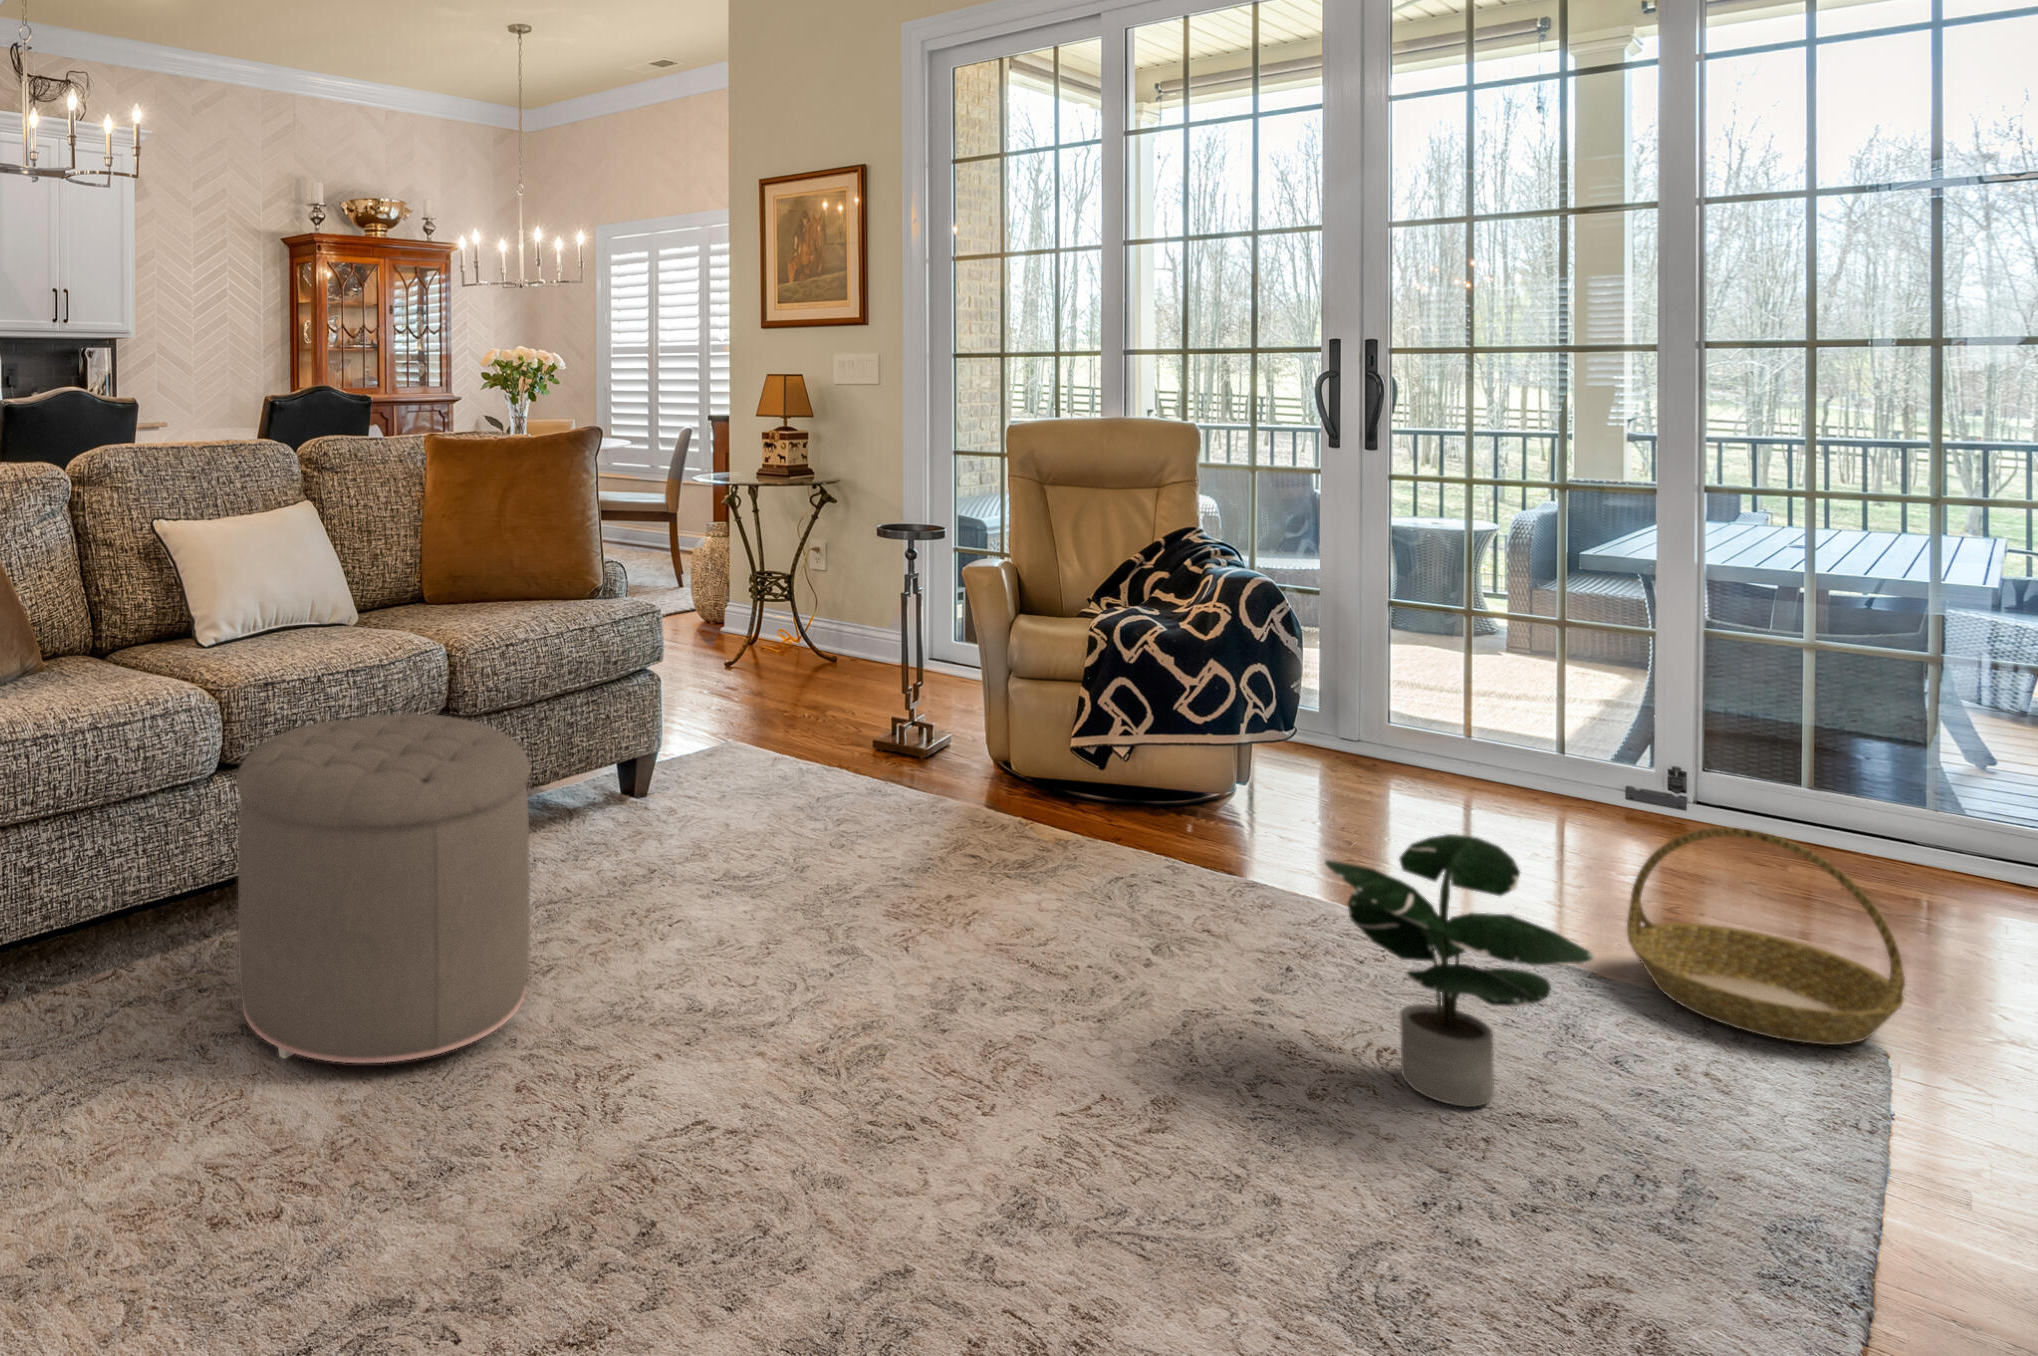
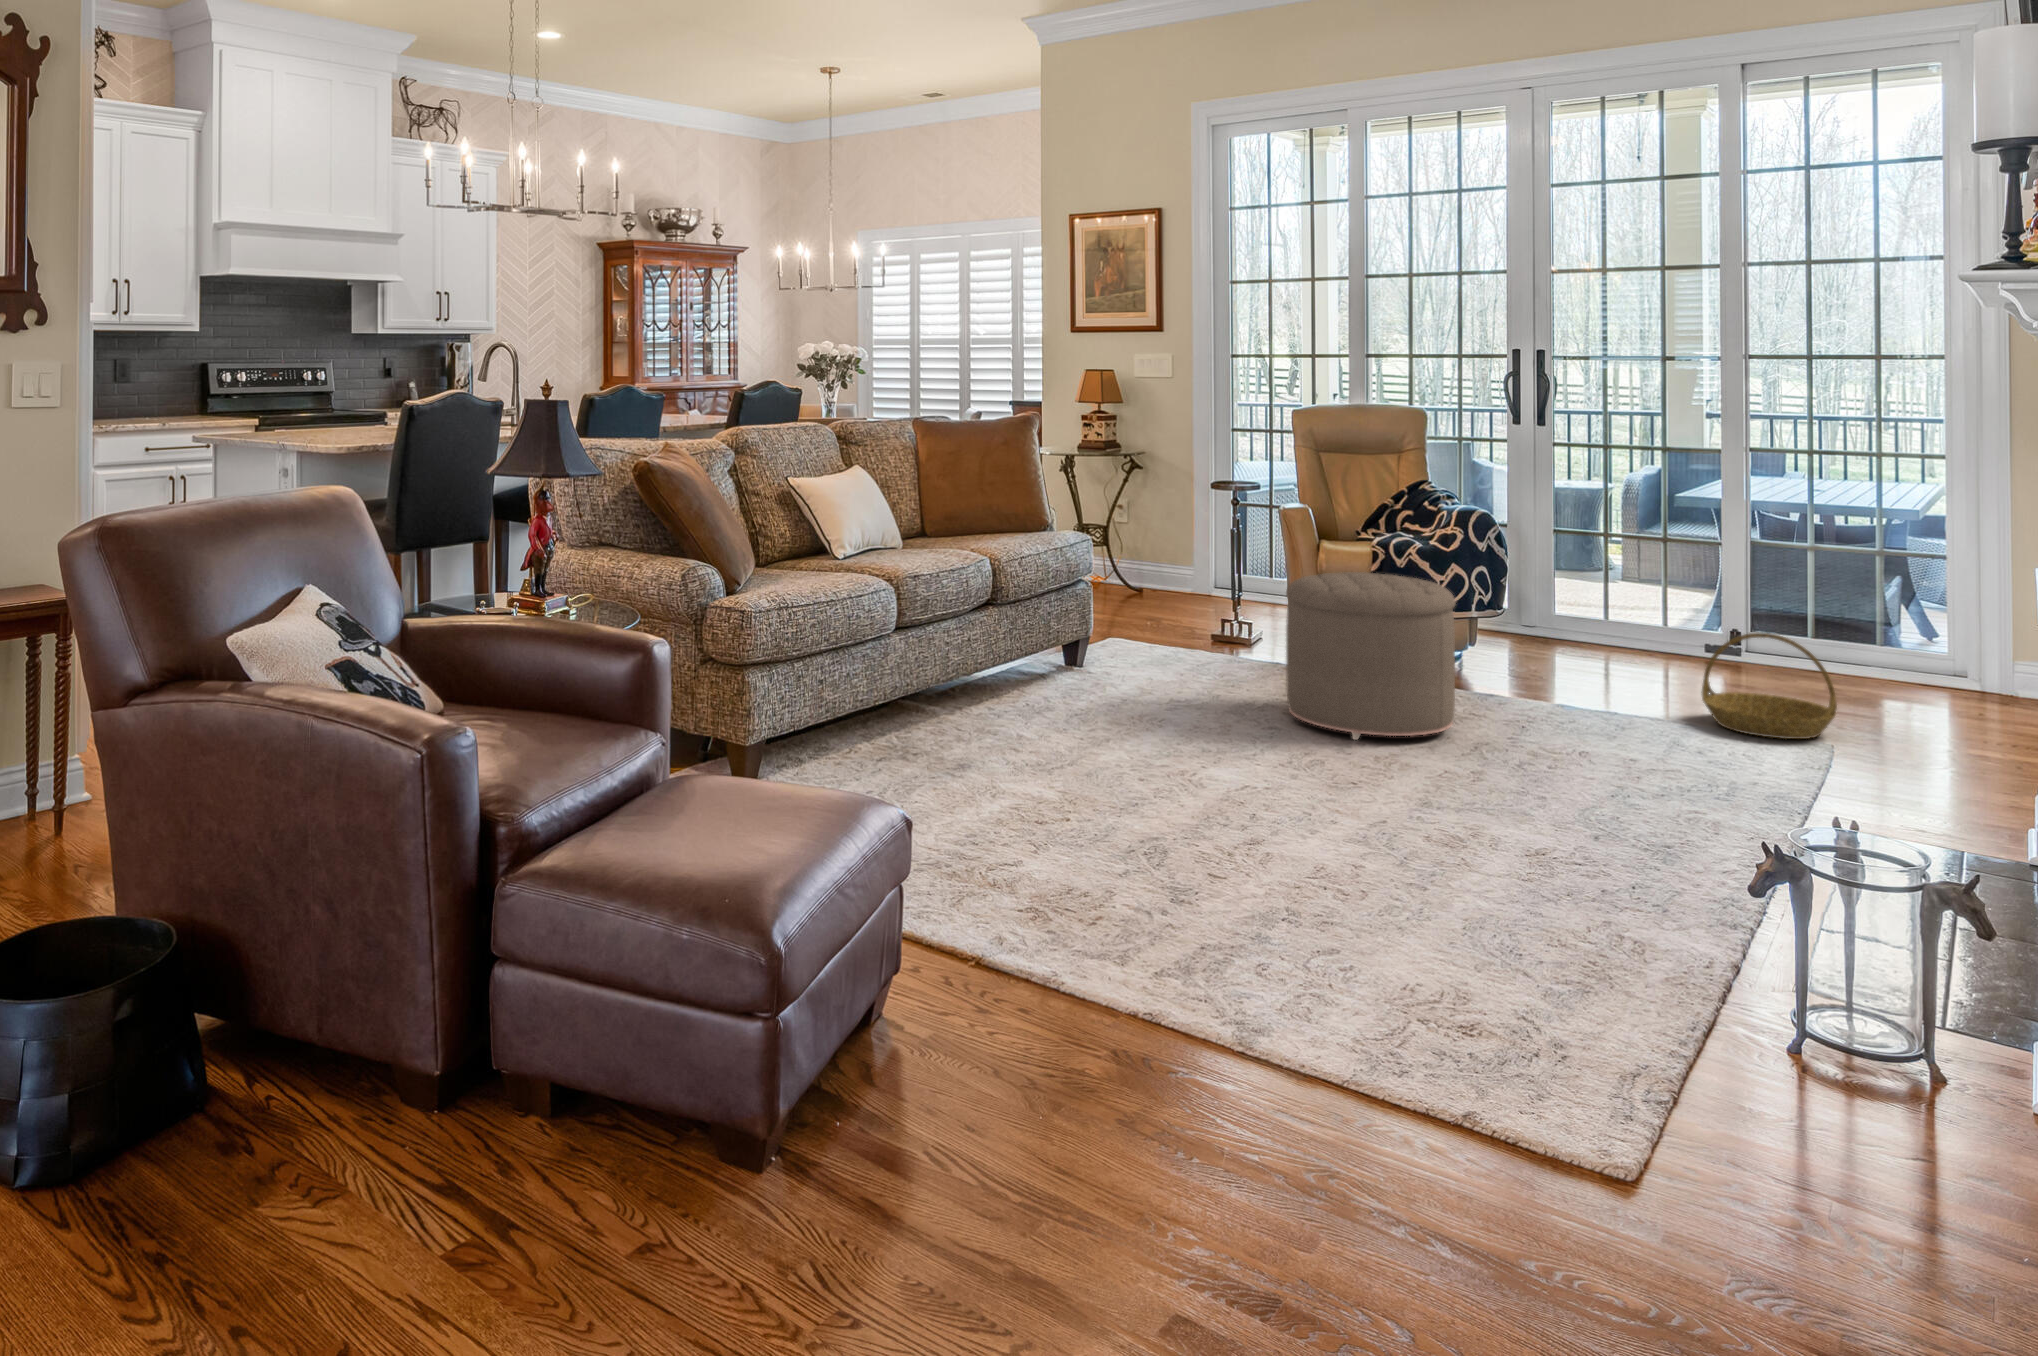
ottoman: present [236,713,530,1063] -> present [1286,572,1456,740]
potted plant: present [1325,834,1594,1107] -> none [1556,634,1690,765]

